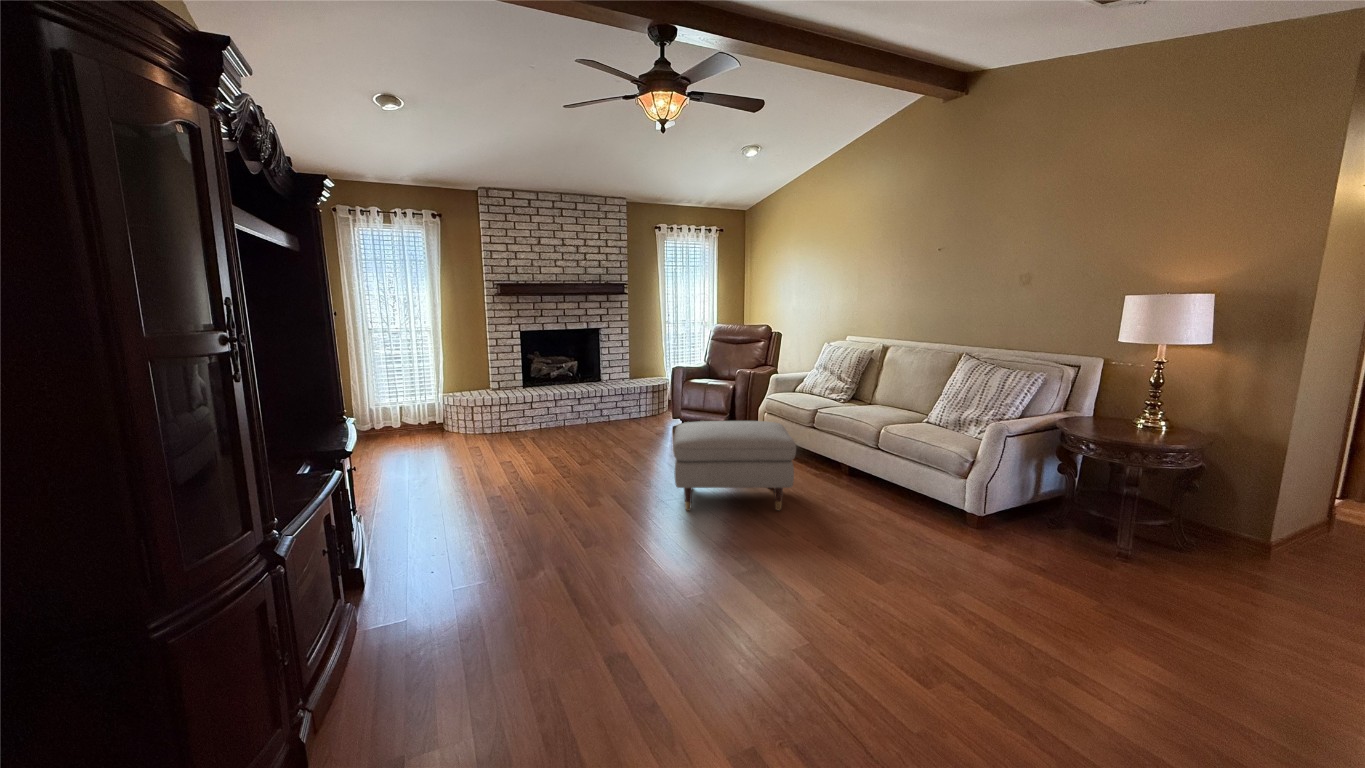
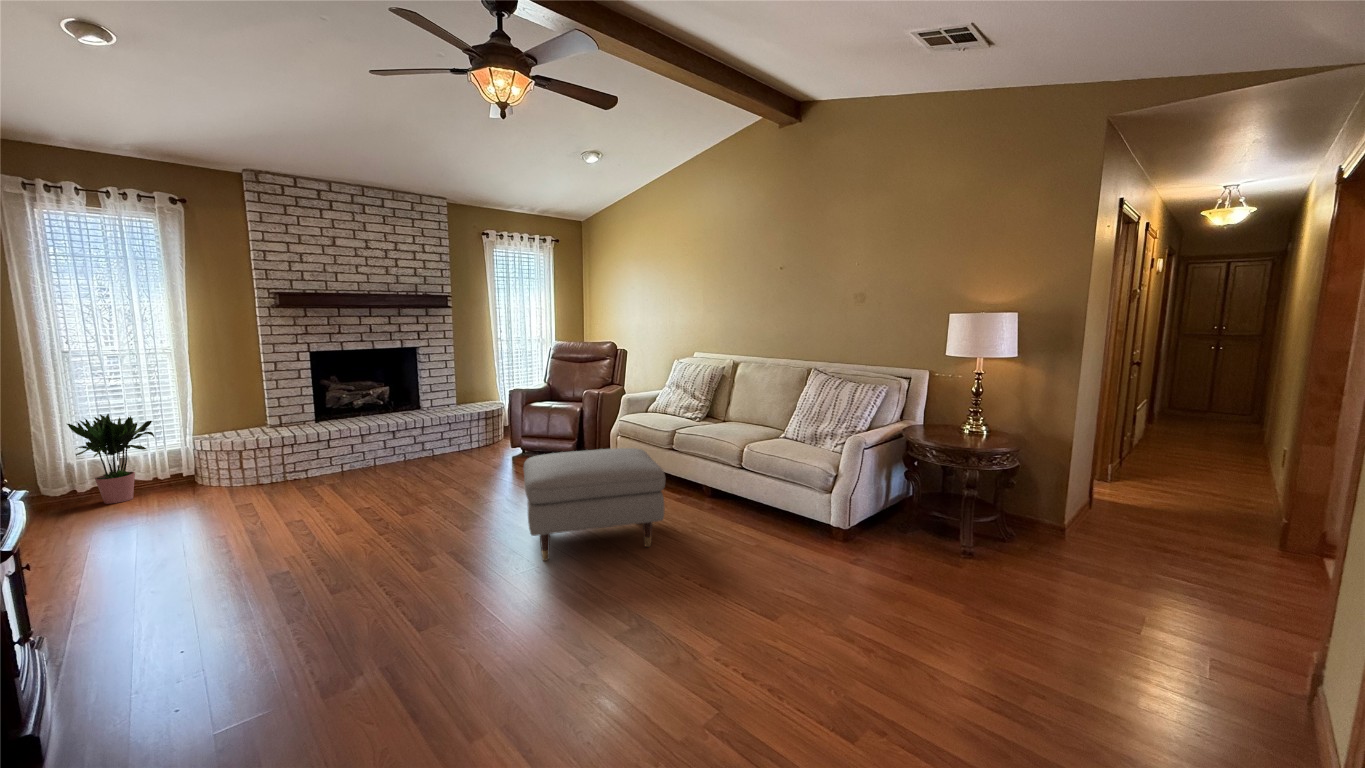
potted plant: none [370,372,425,439] -> present [67,414,154,504]

